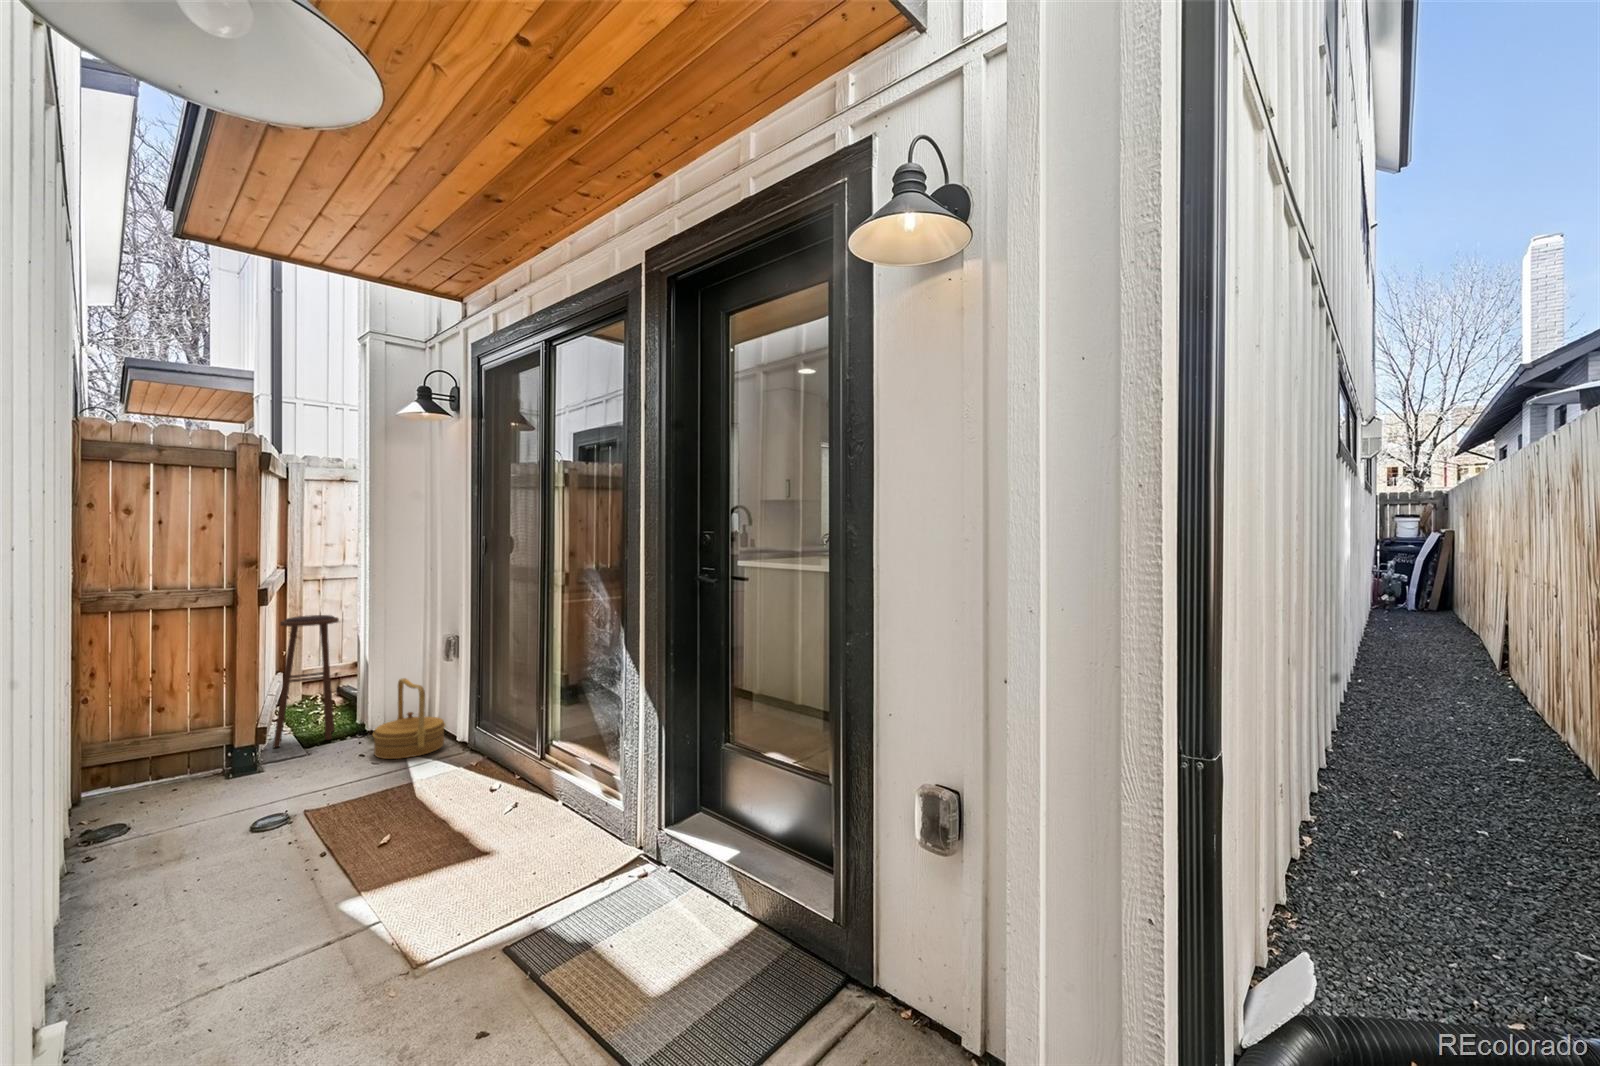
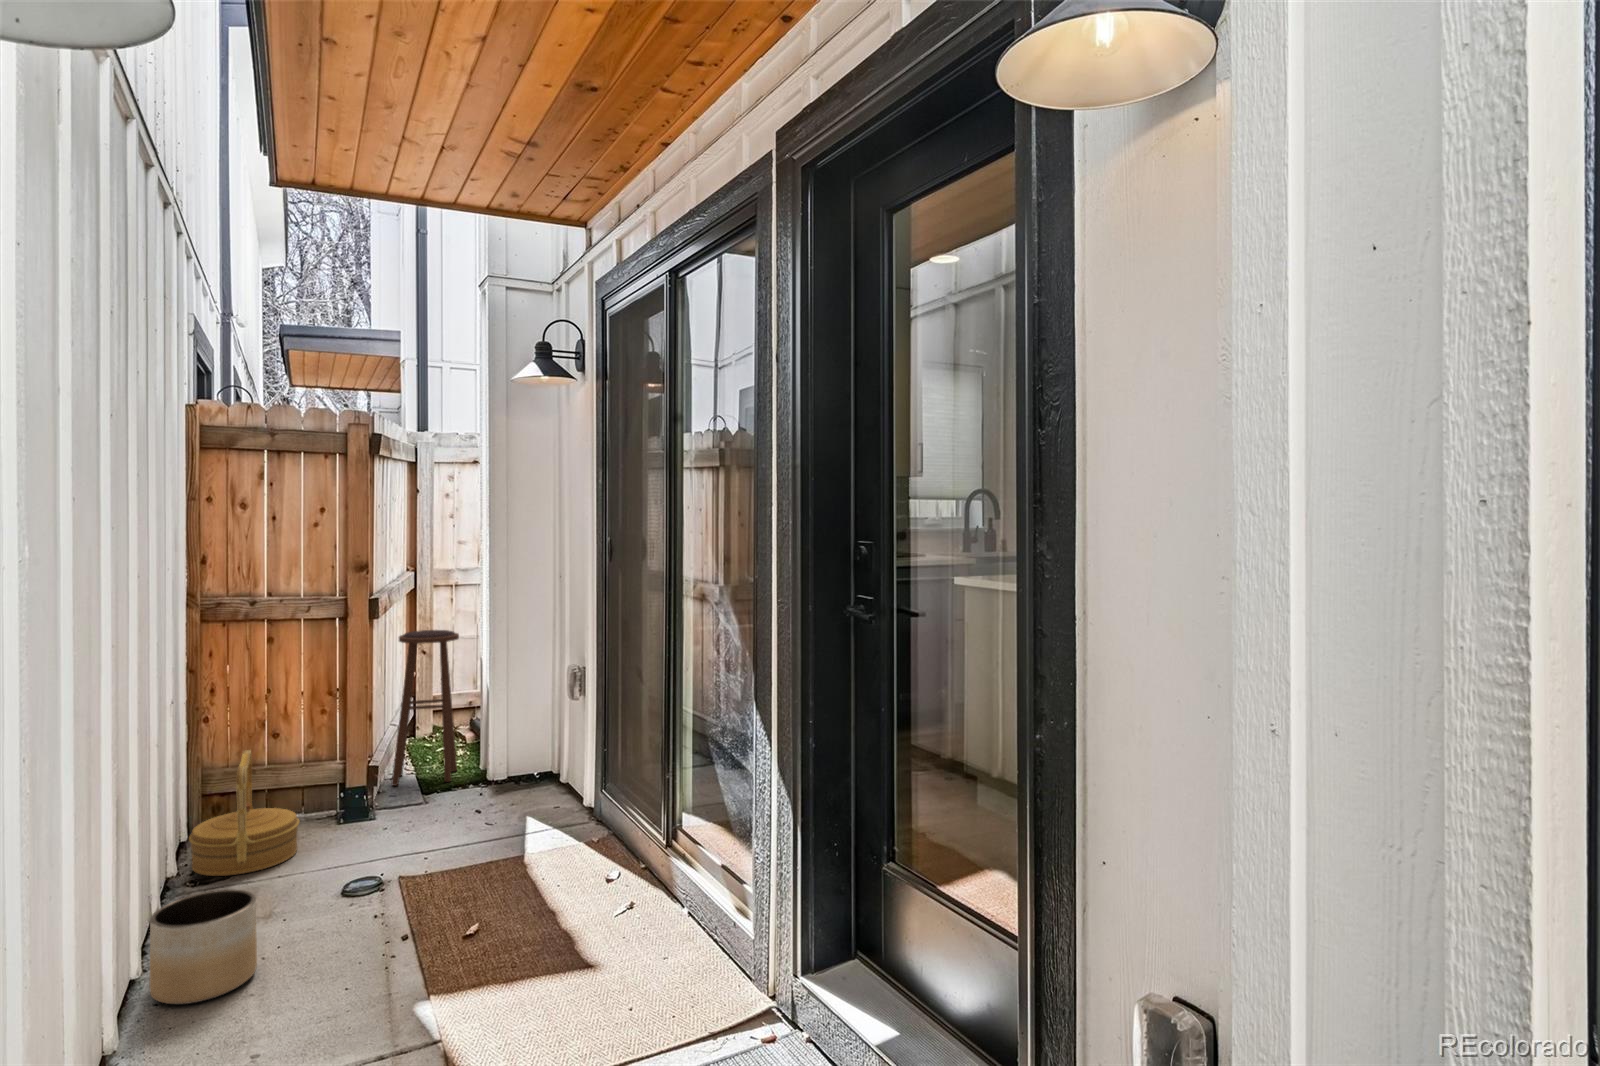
woven basket: present [373,678,445,759] -> present [189,750,299,876]
planter: none [70,833,183,937] -> present [149,889,257,1004]

